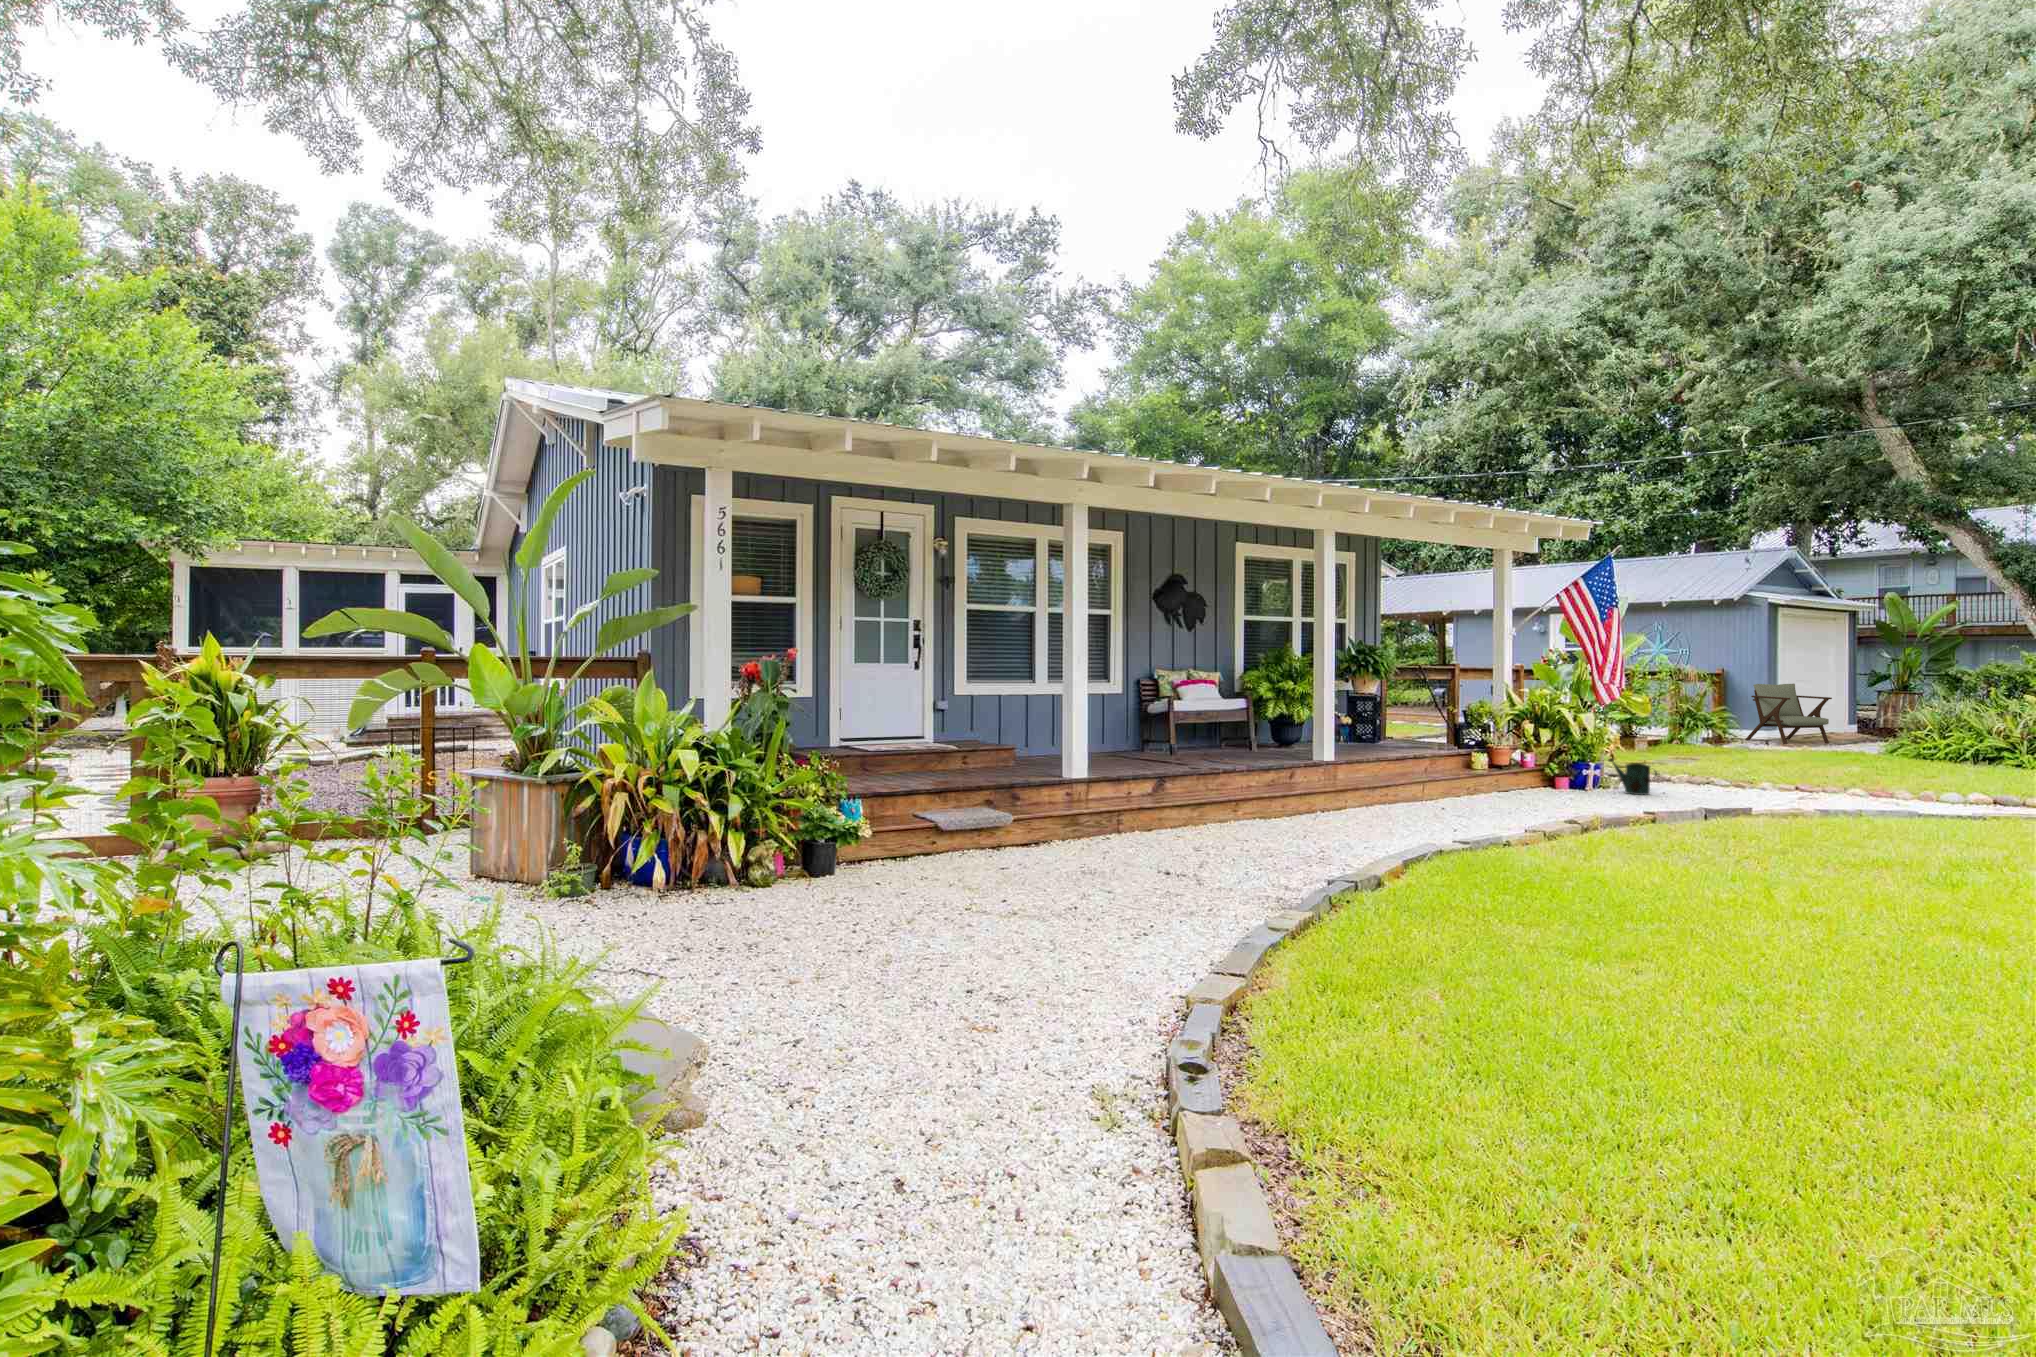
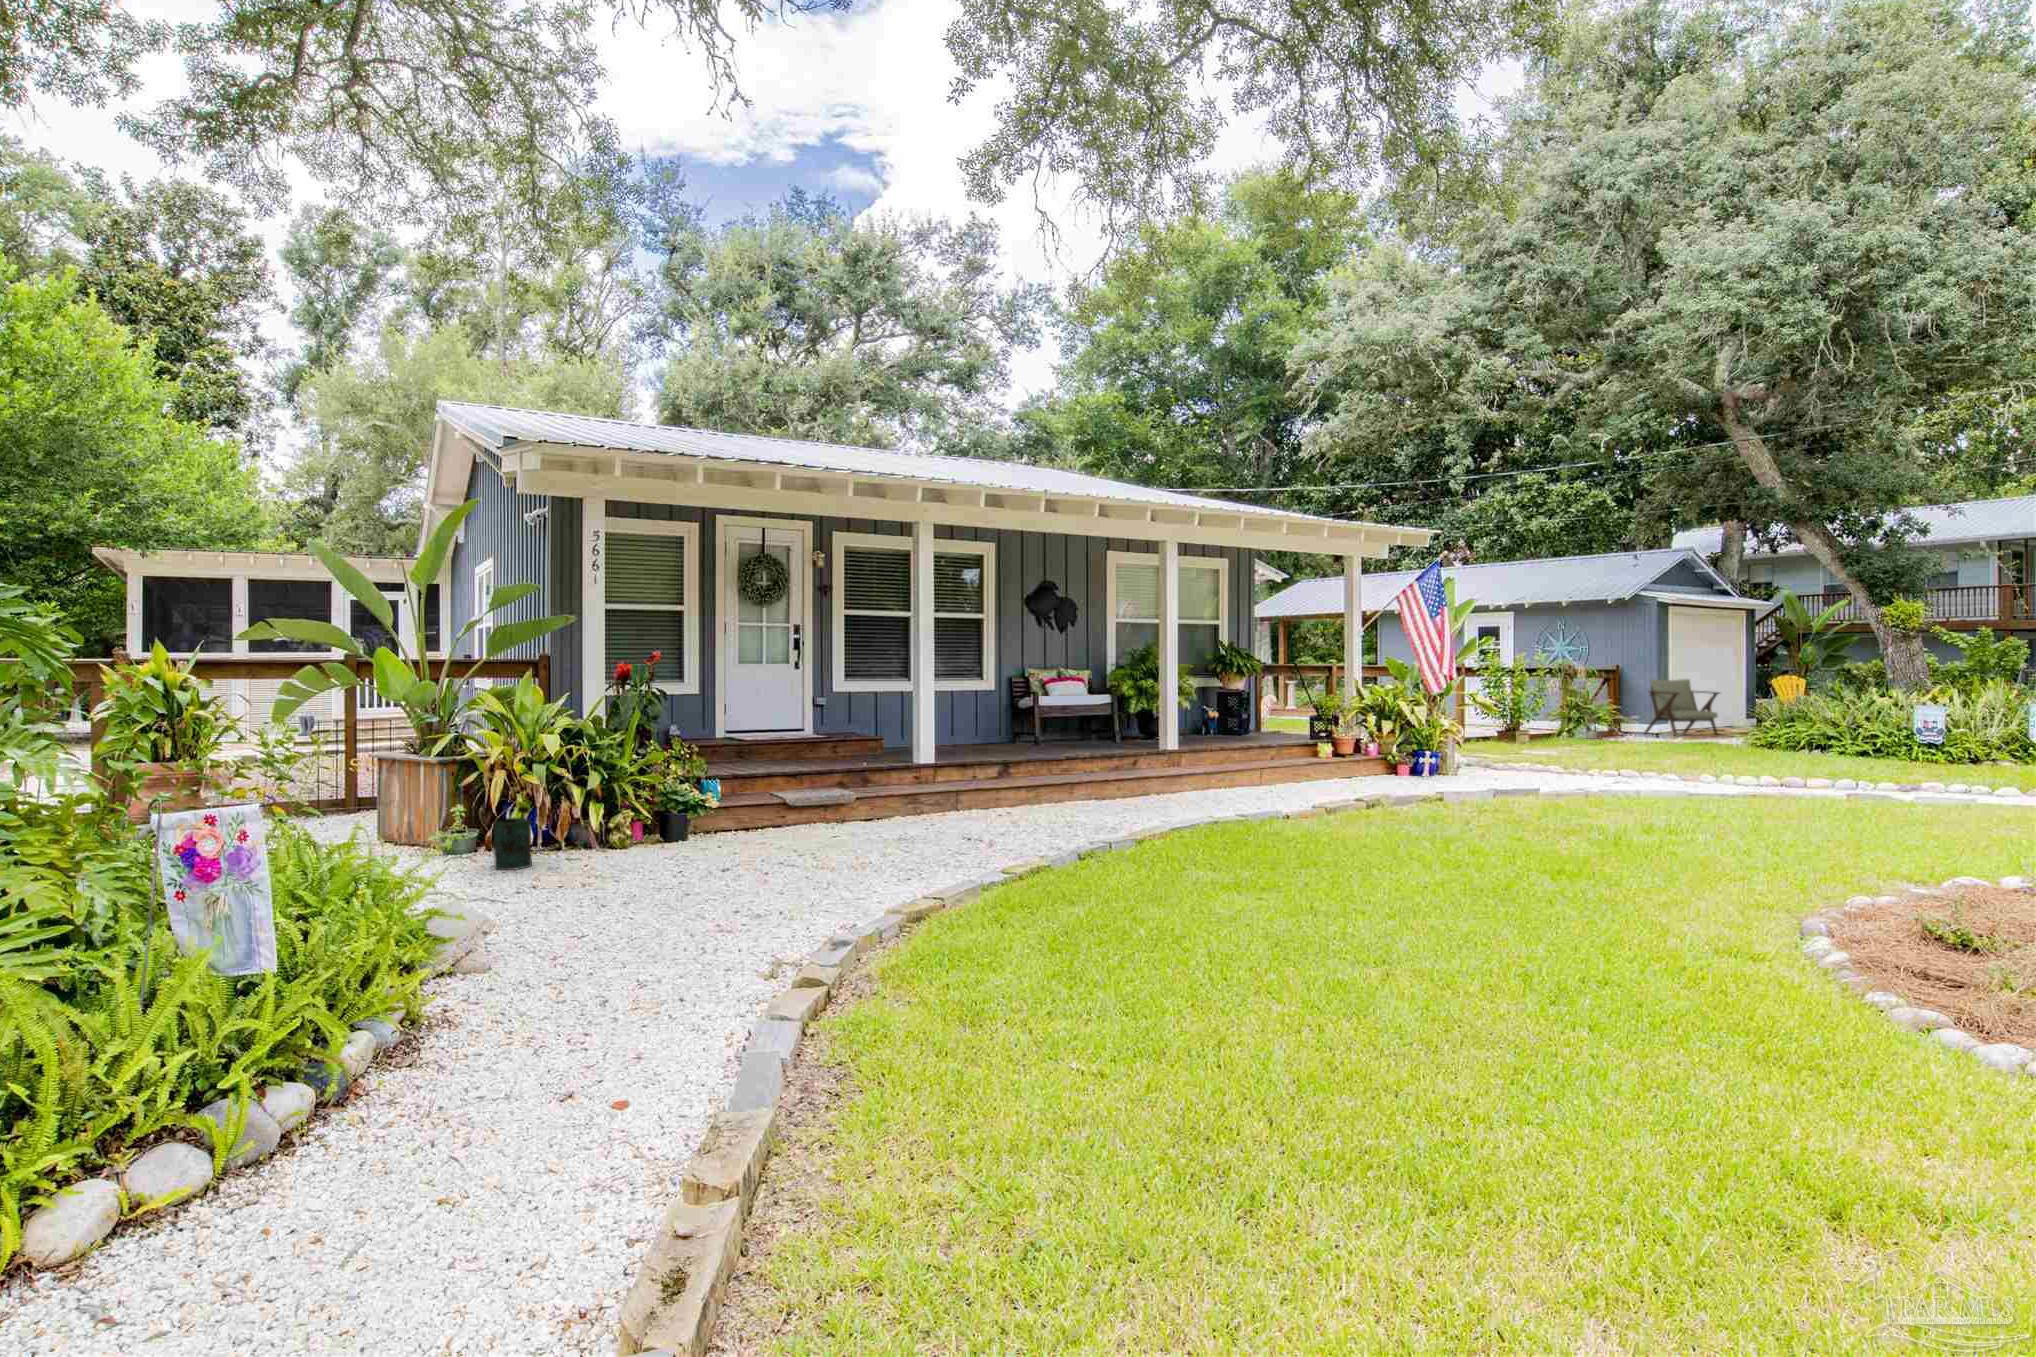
potted plant: none [1685,713,1715,745] -> present [1581,710,1599,739]
watering can: present [1608,758,1657,795] -> present [494,806,532,870]

